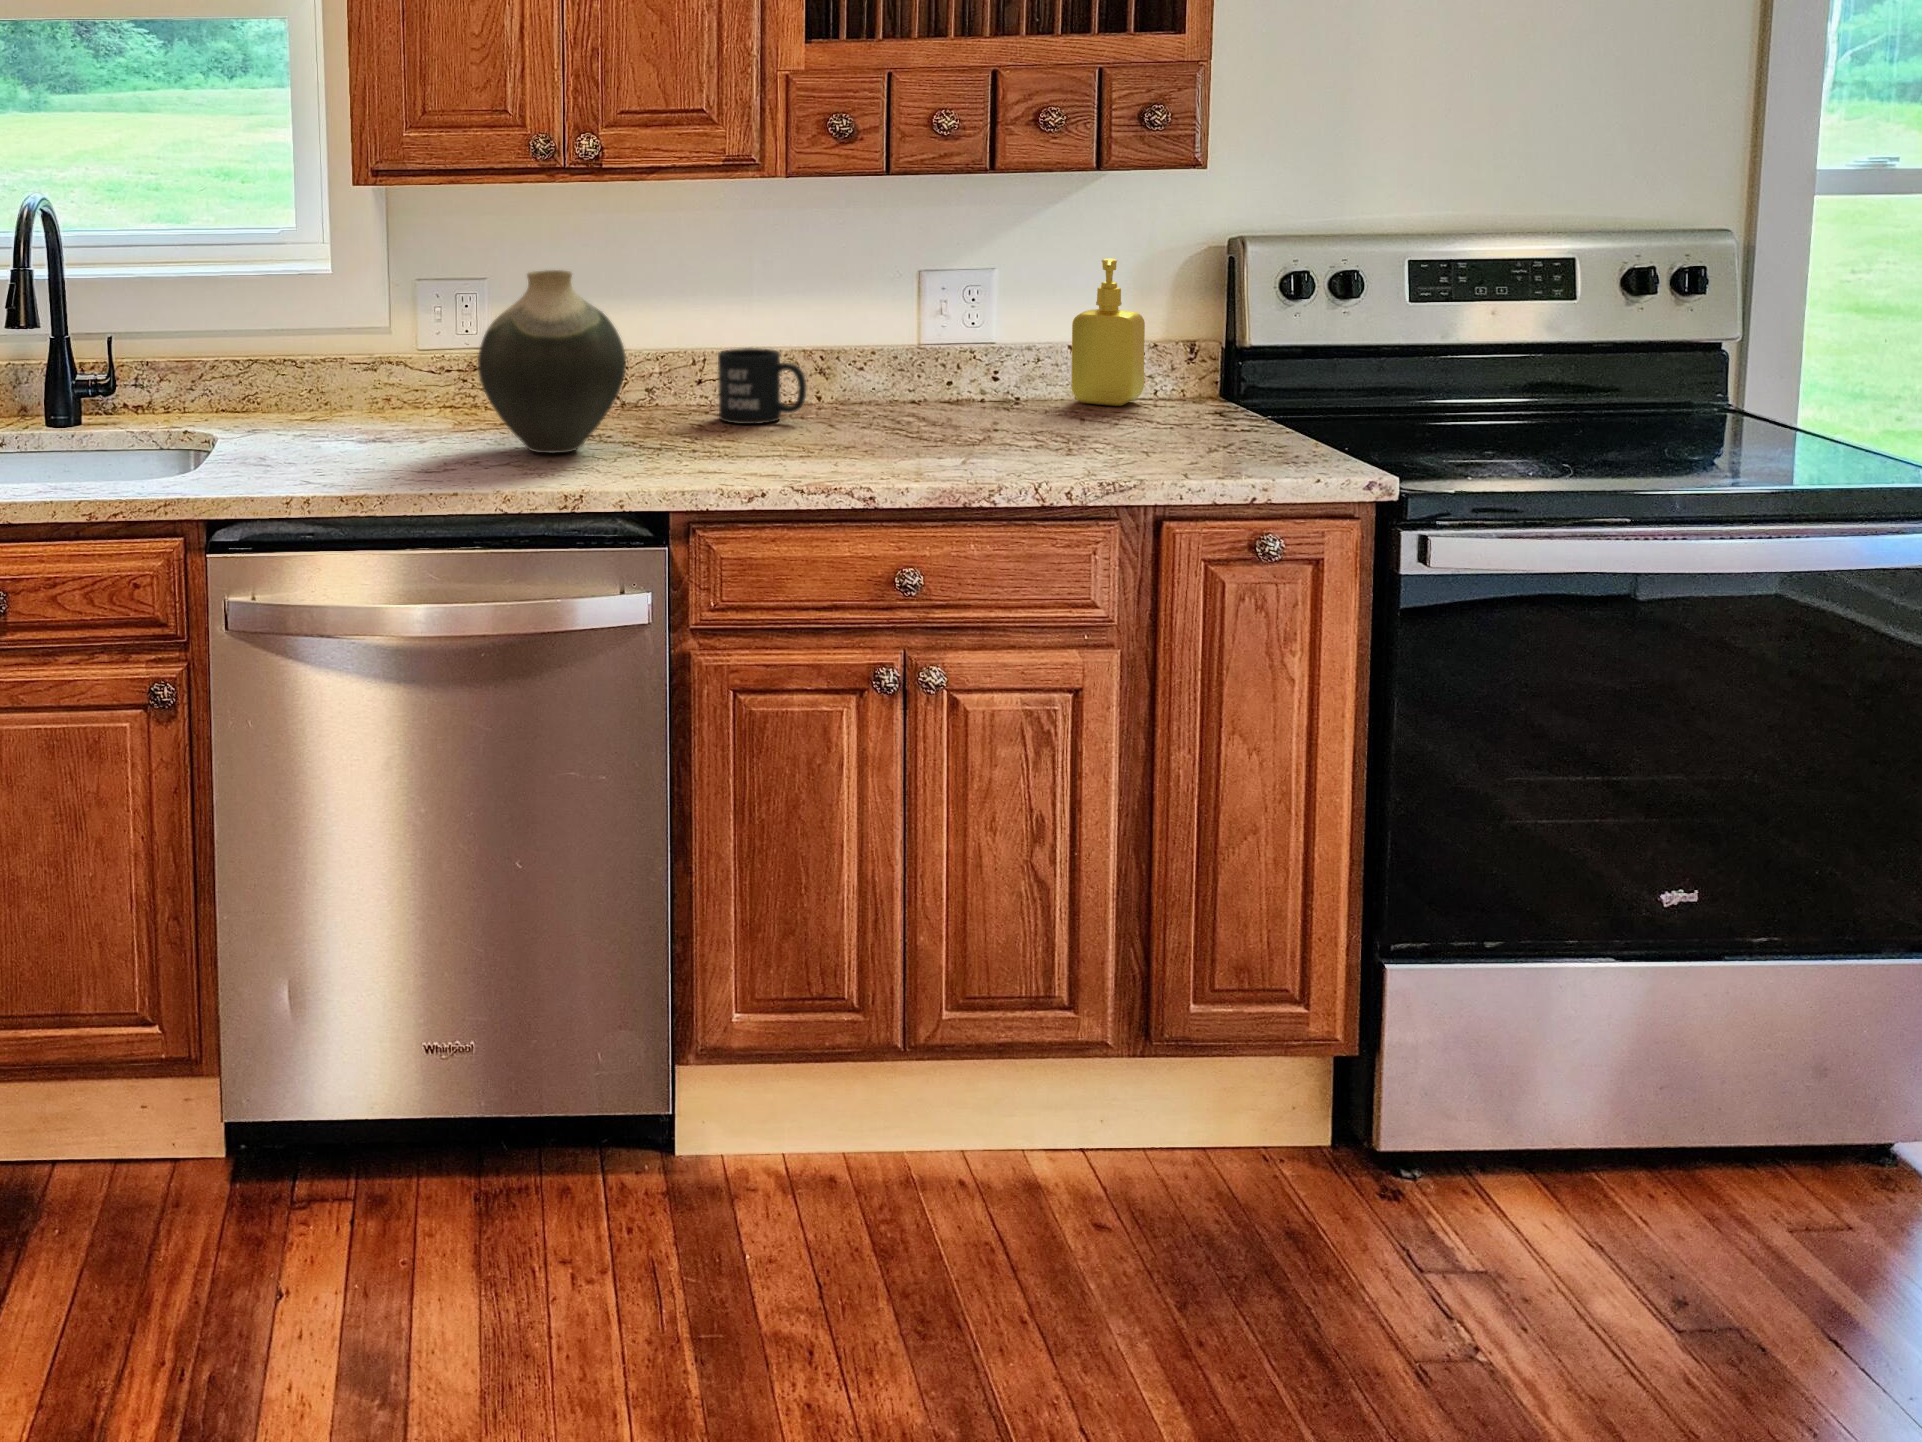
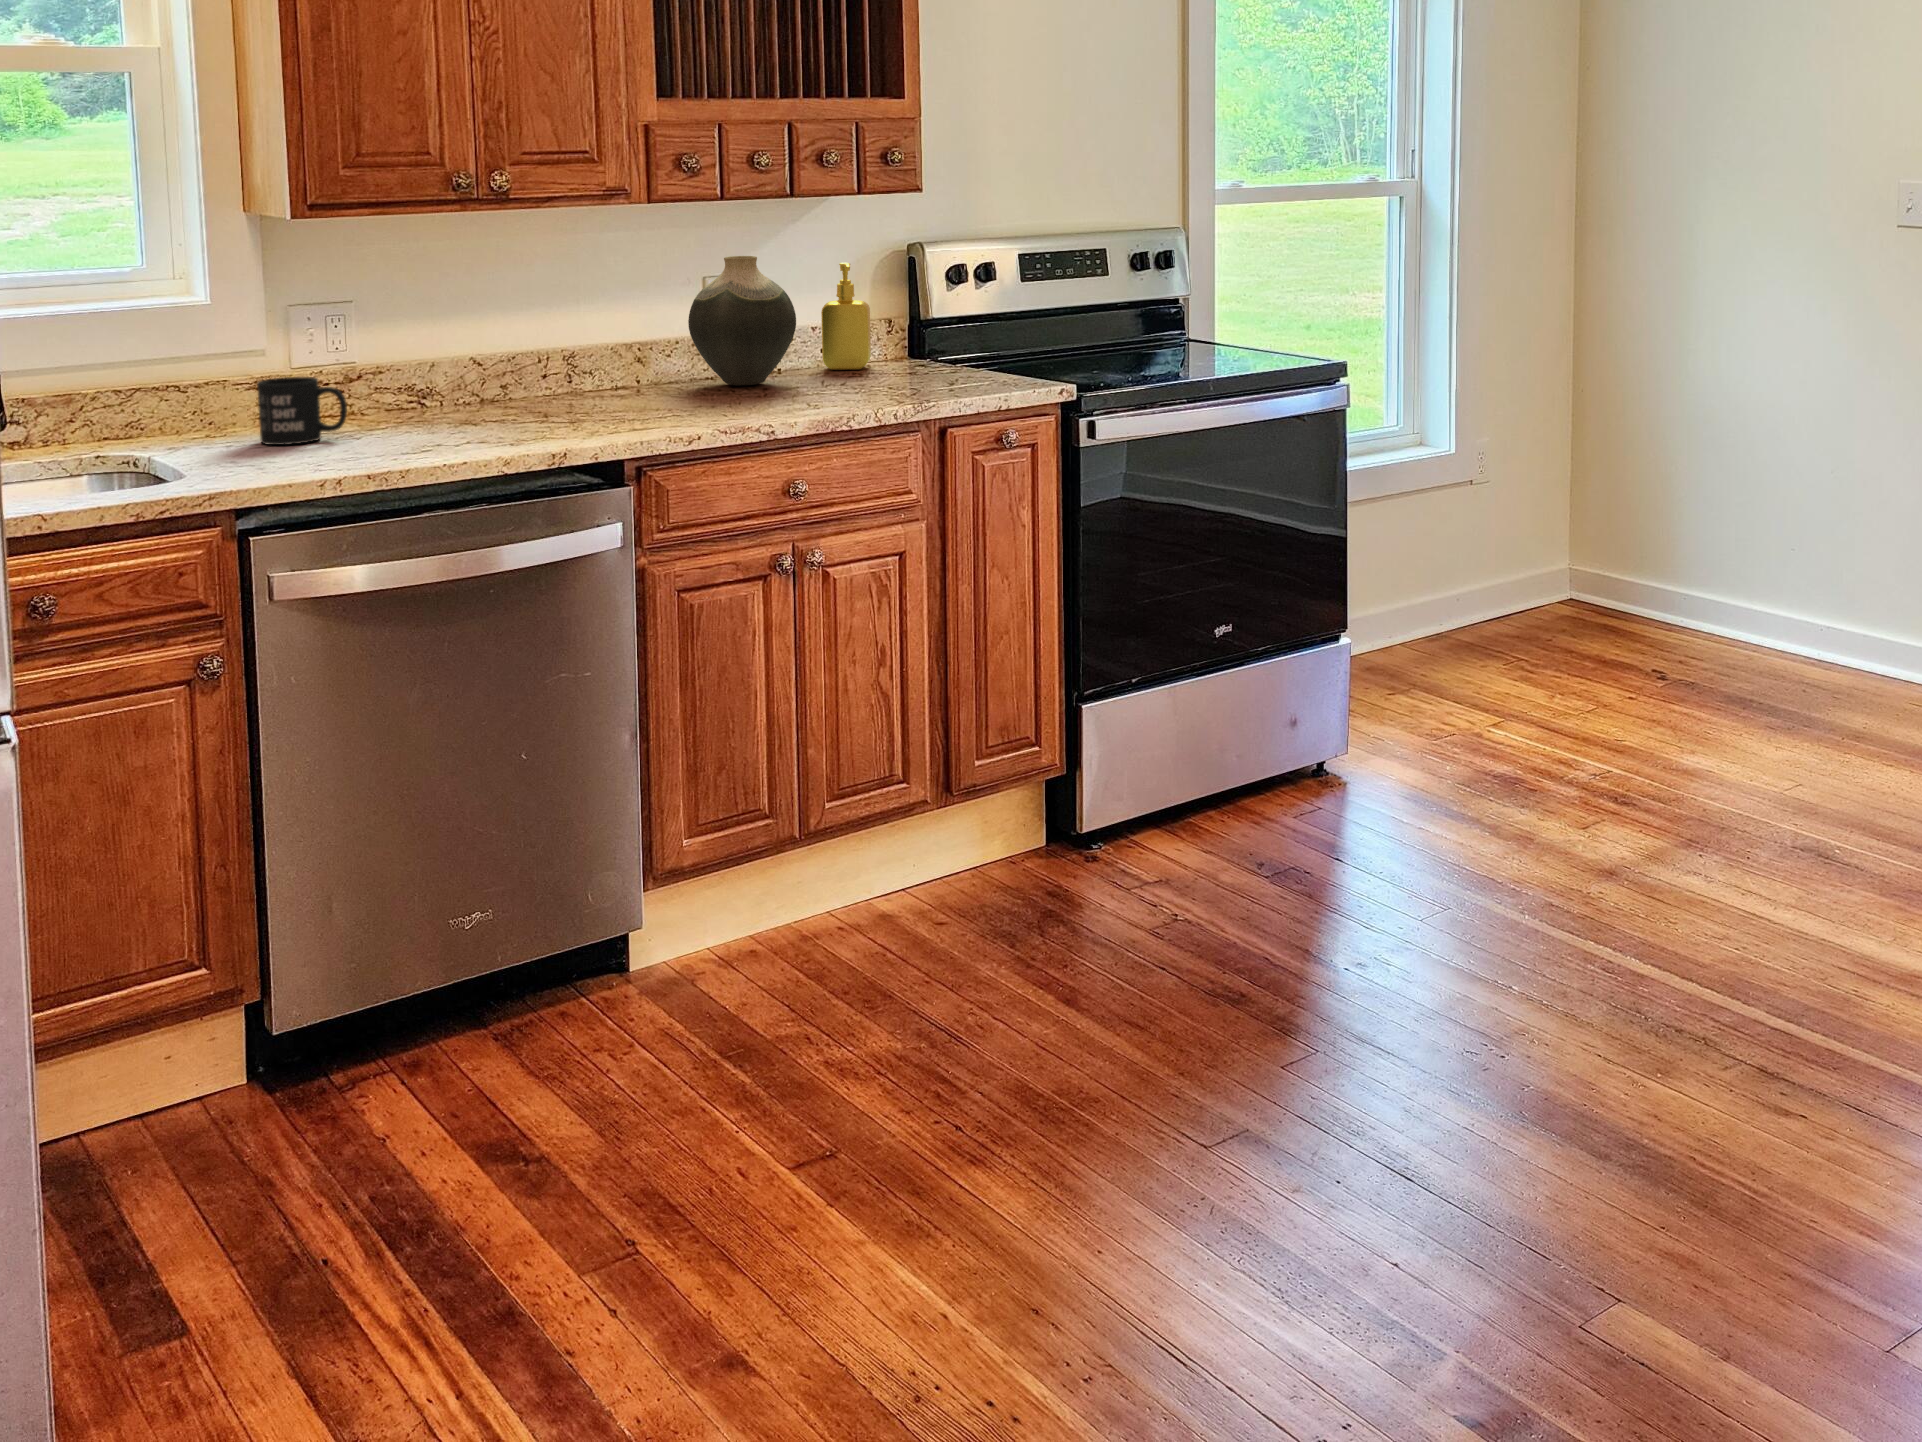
vase: present [478,270,626,453] -> present [688,256,796,386]
mug: present [718,348,806,424] -> present [257,377,347,445]

